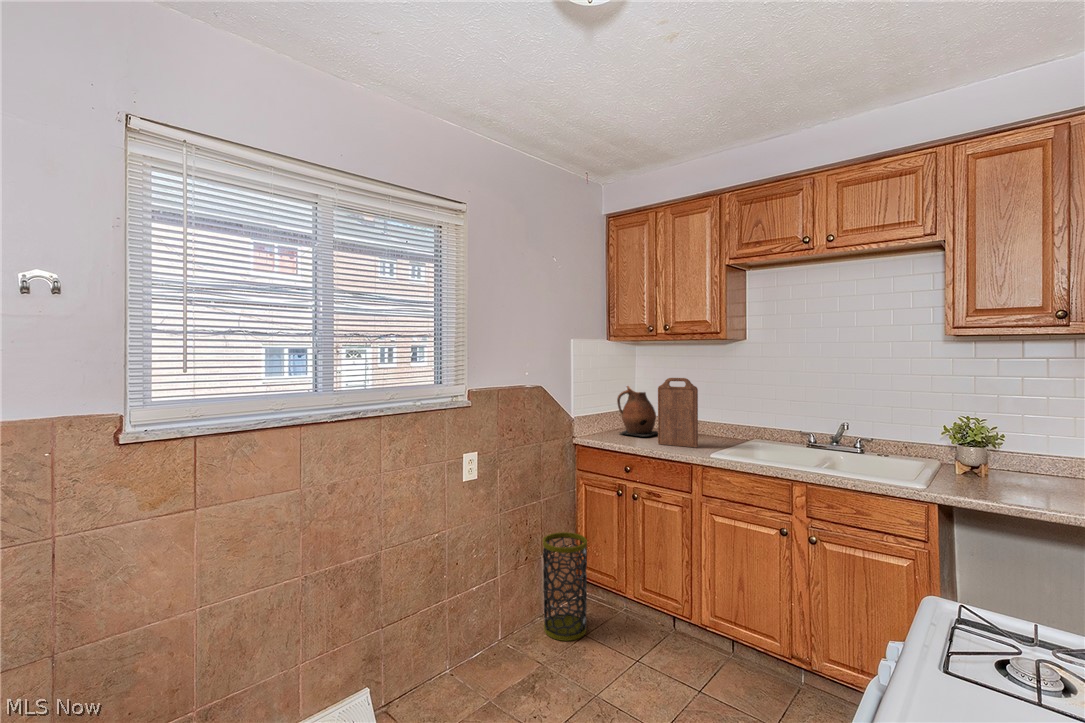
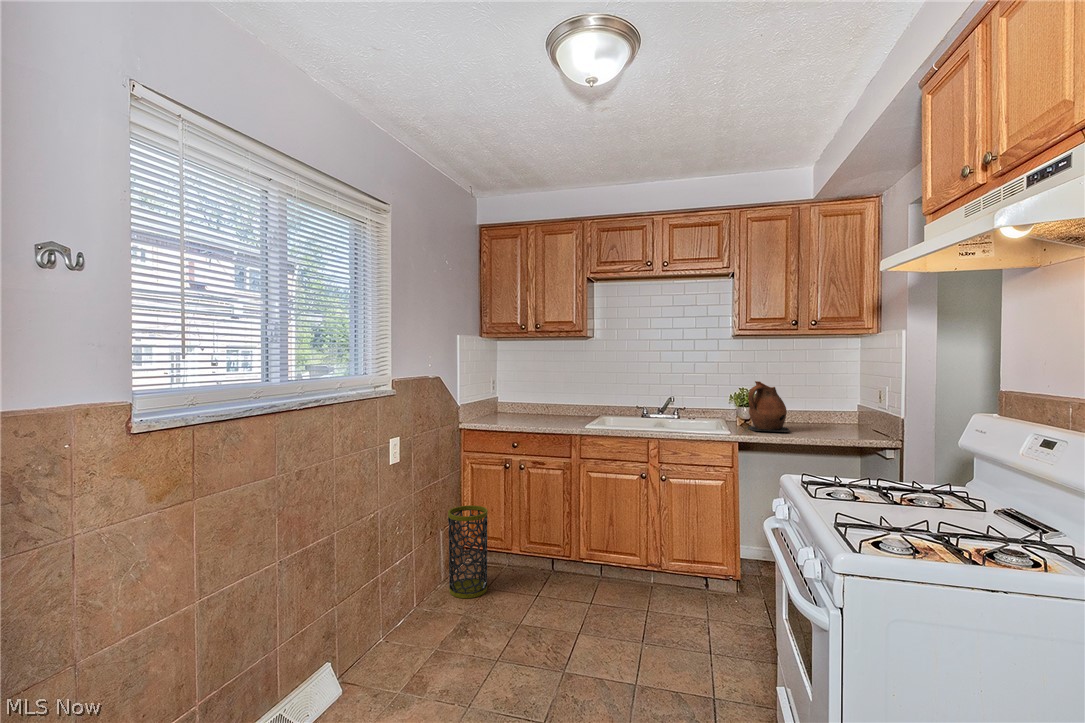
cutting board: present [658,378,698,447] -> none [537,367,570,423]
ceramic pitcher: present [617,386,658,437] -> present [748,381,790,432]

